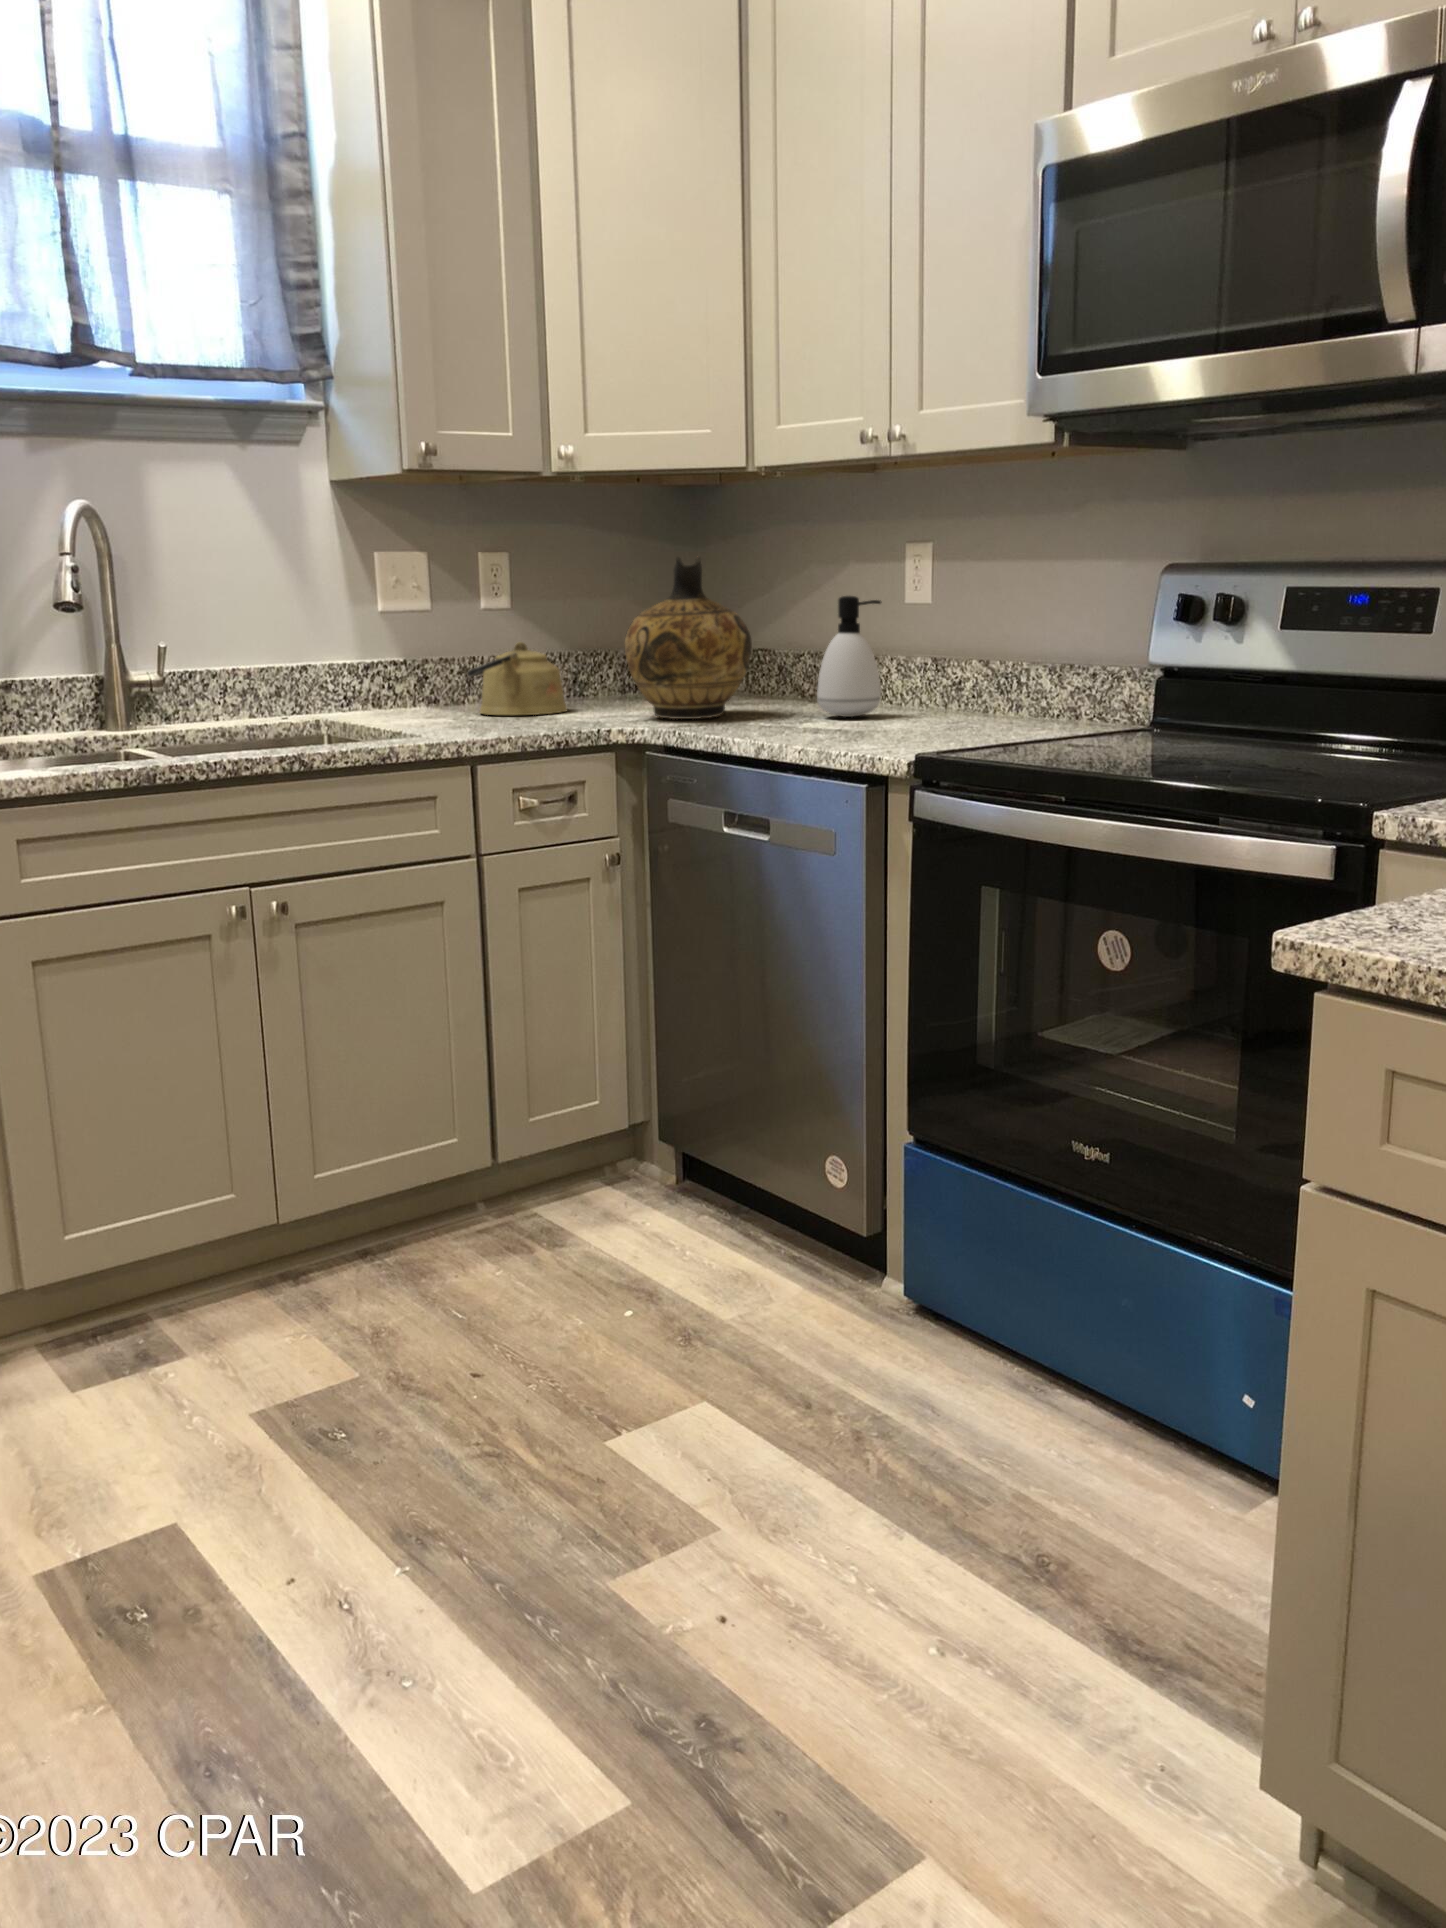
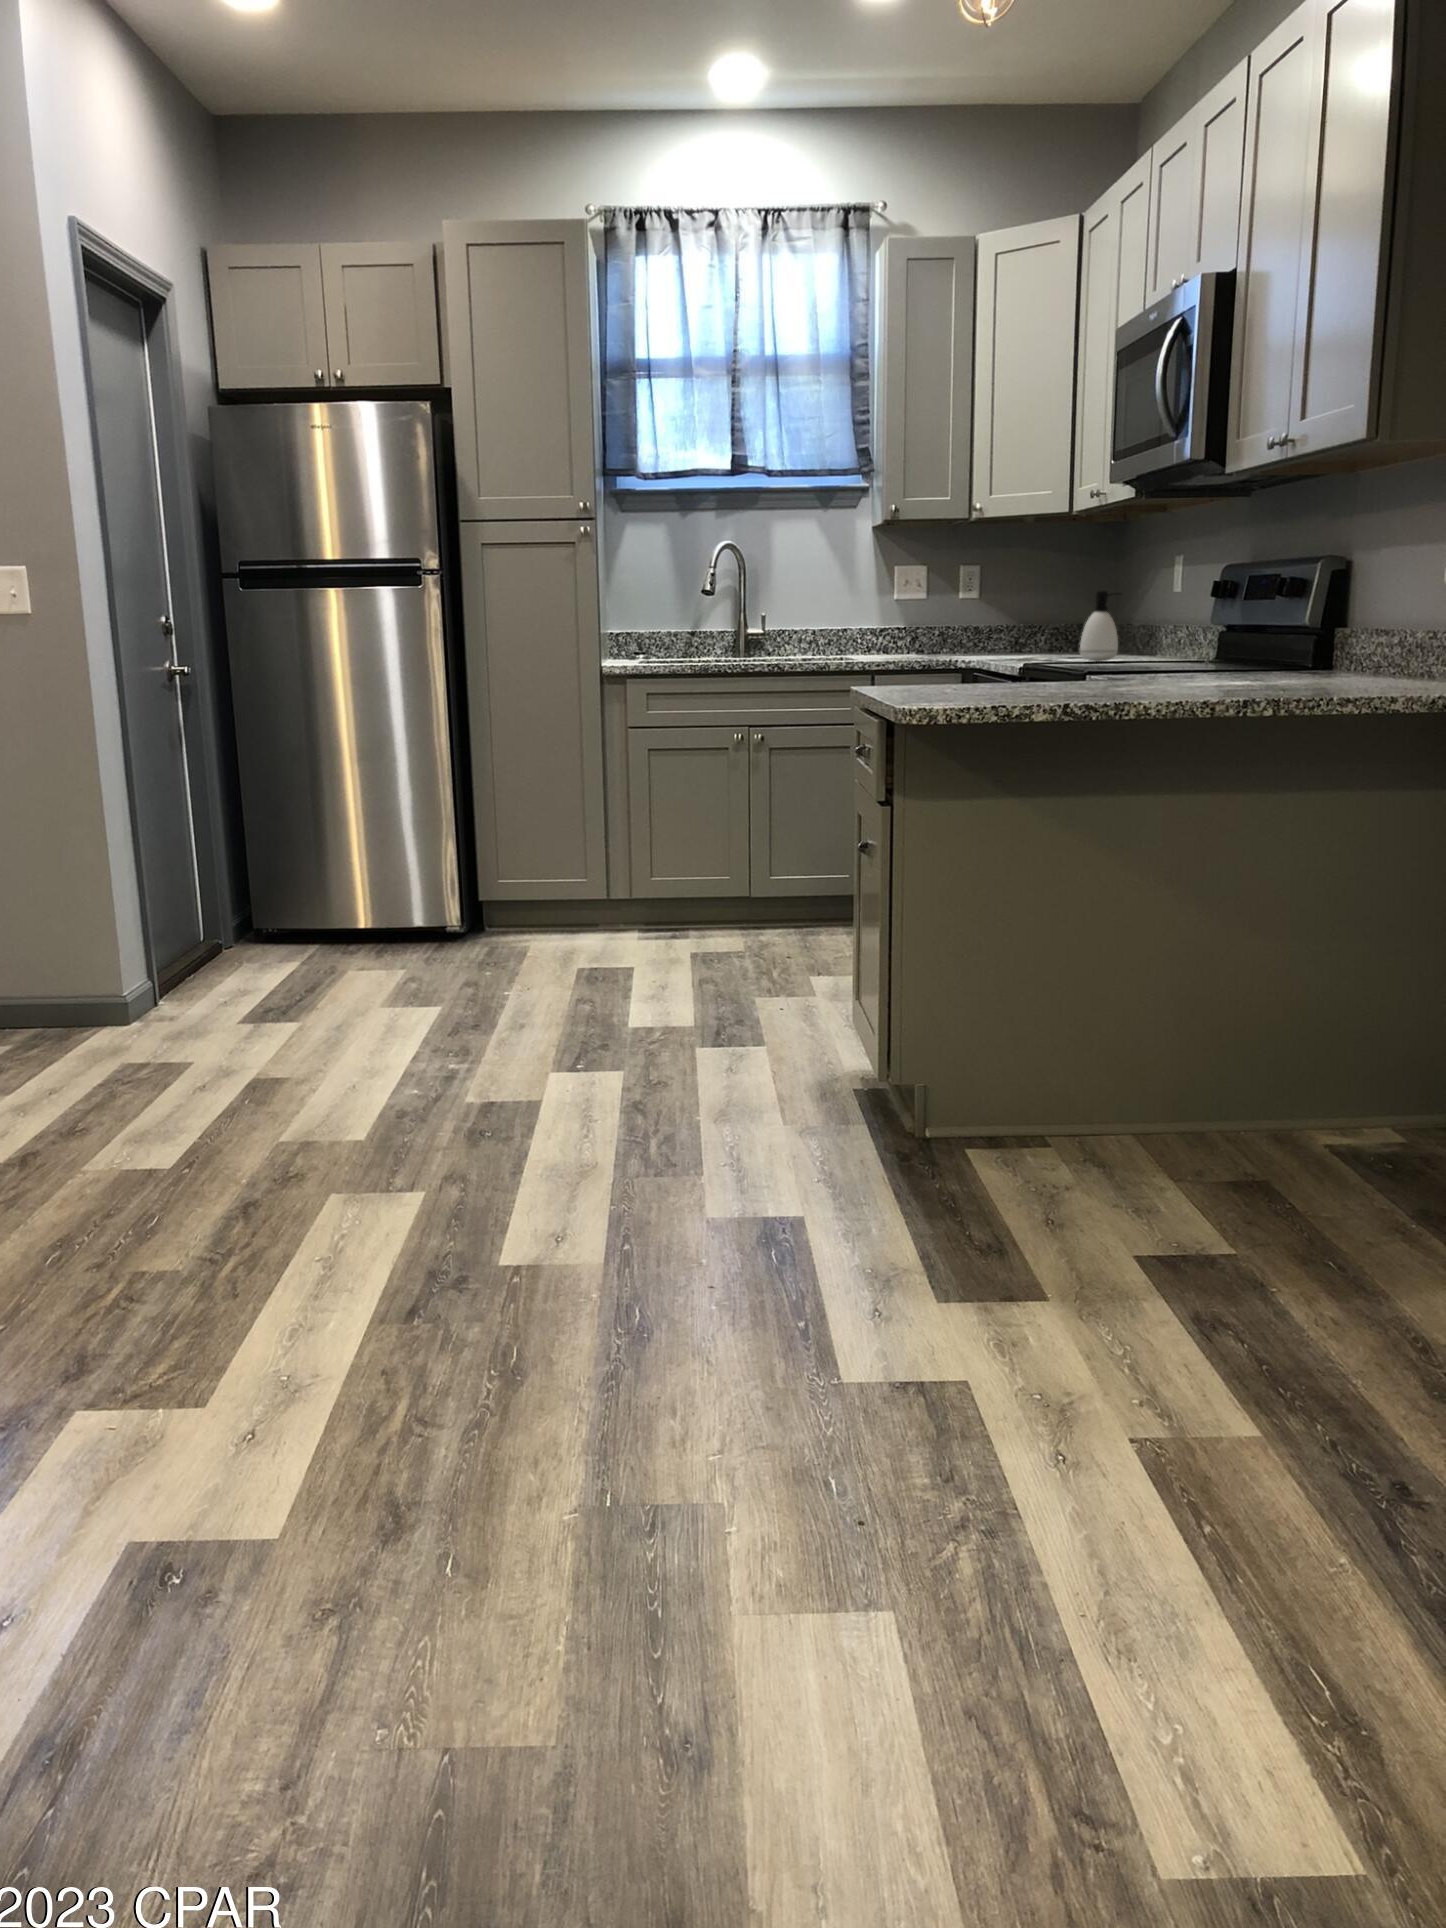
ceramic jug: present [625,557,752,719] -> none [989,567,1063,661]
kettle: present [468,642,567,715] -> none [927,617,986,659]

